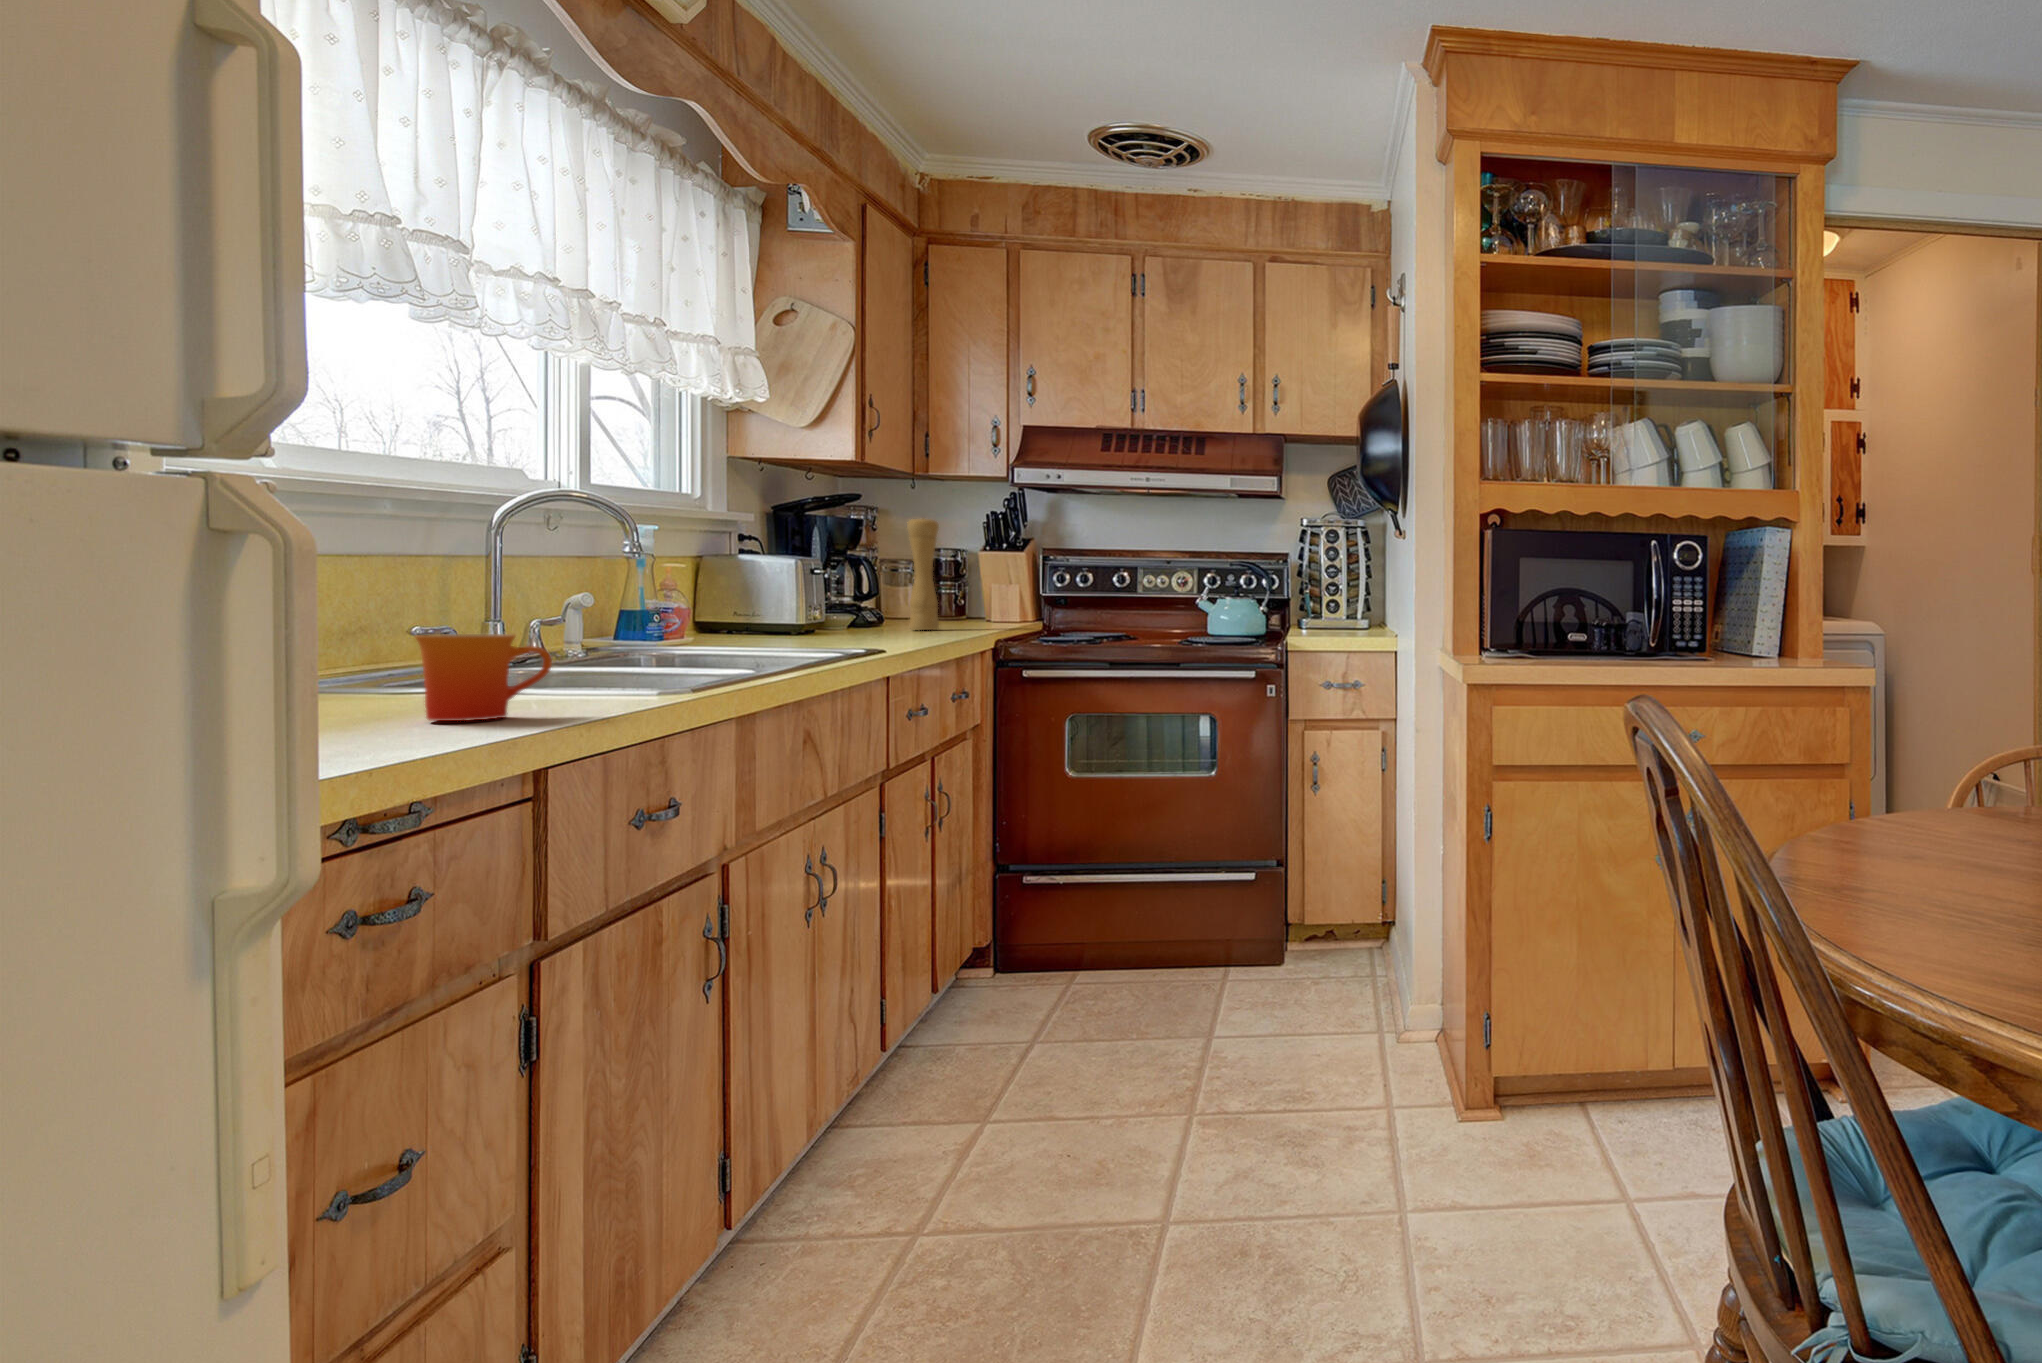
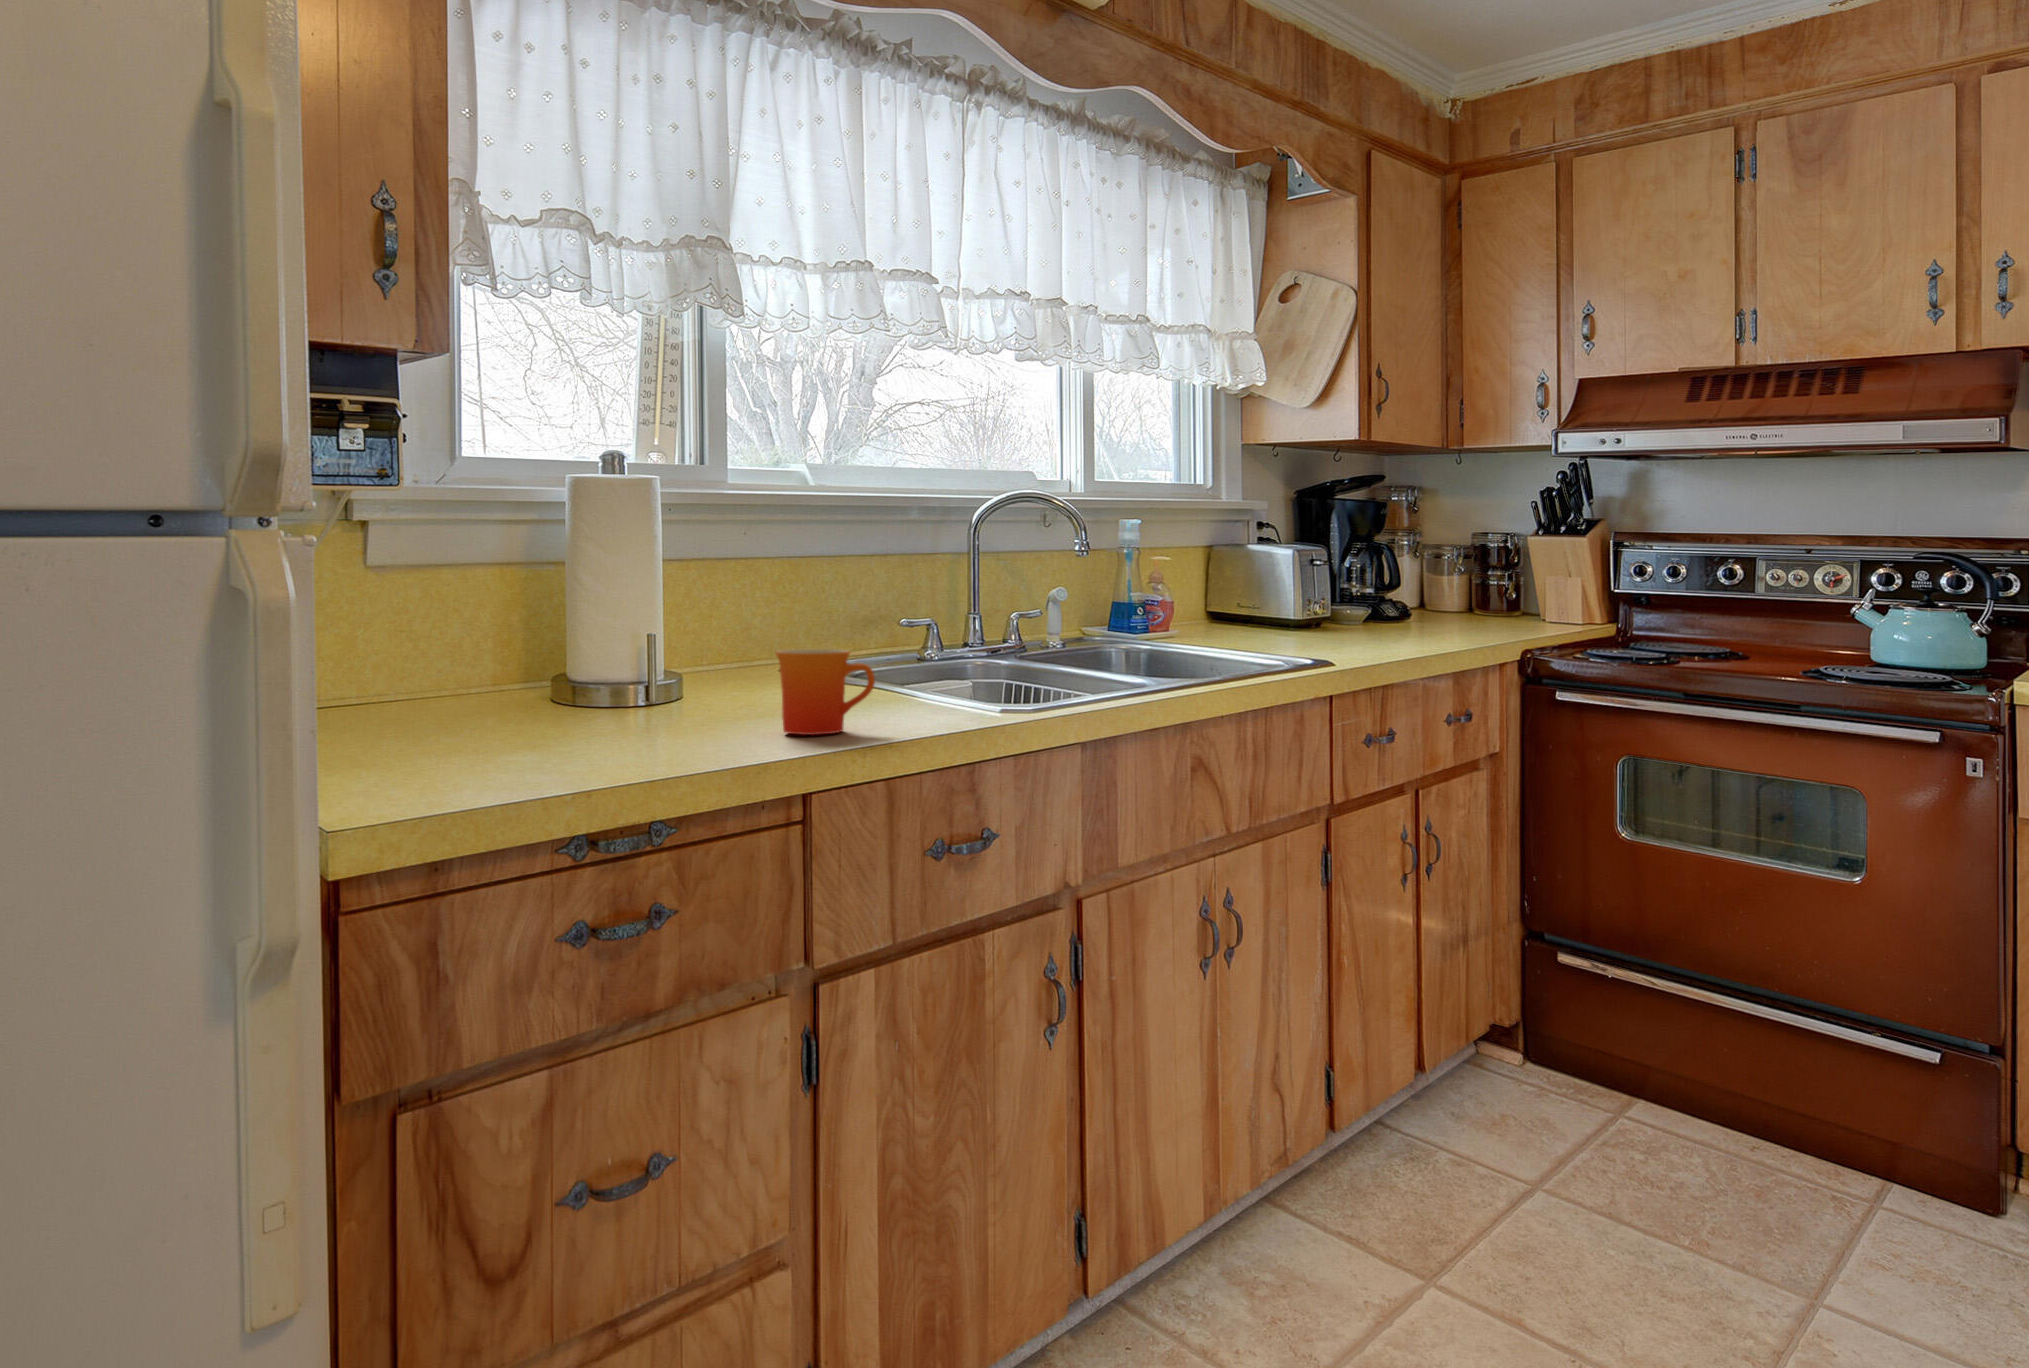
pepper mill: present [907,518,939,630] -> none [1422,499,1458,631]

